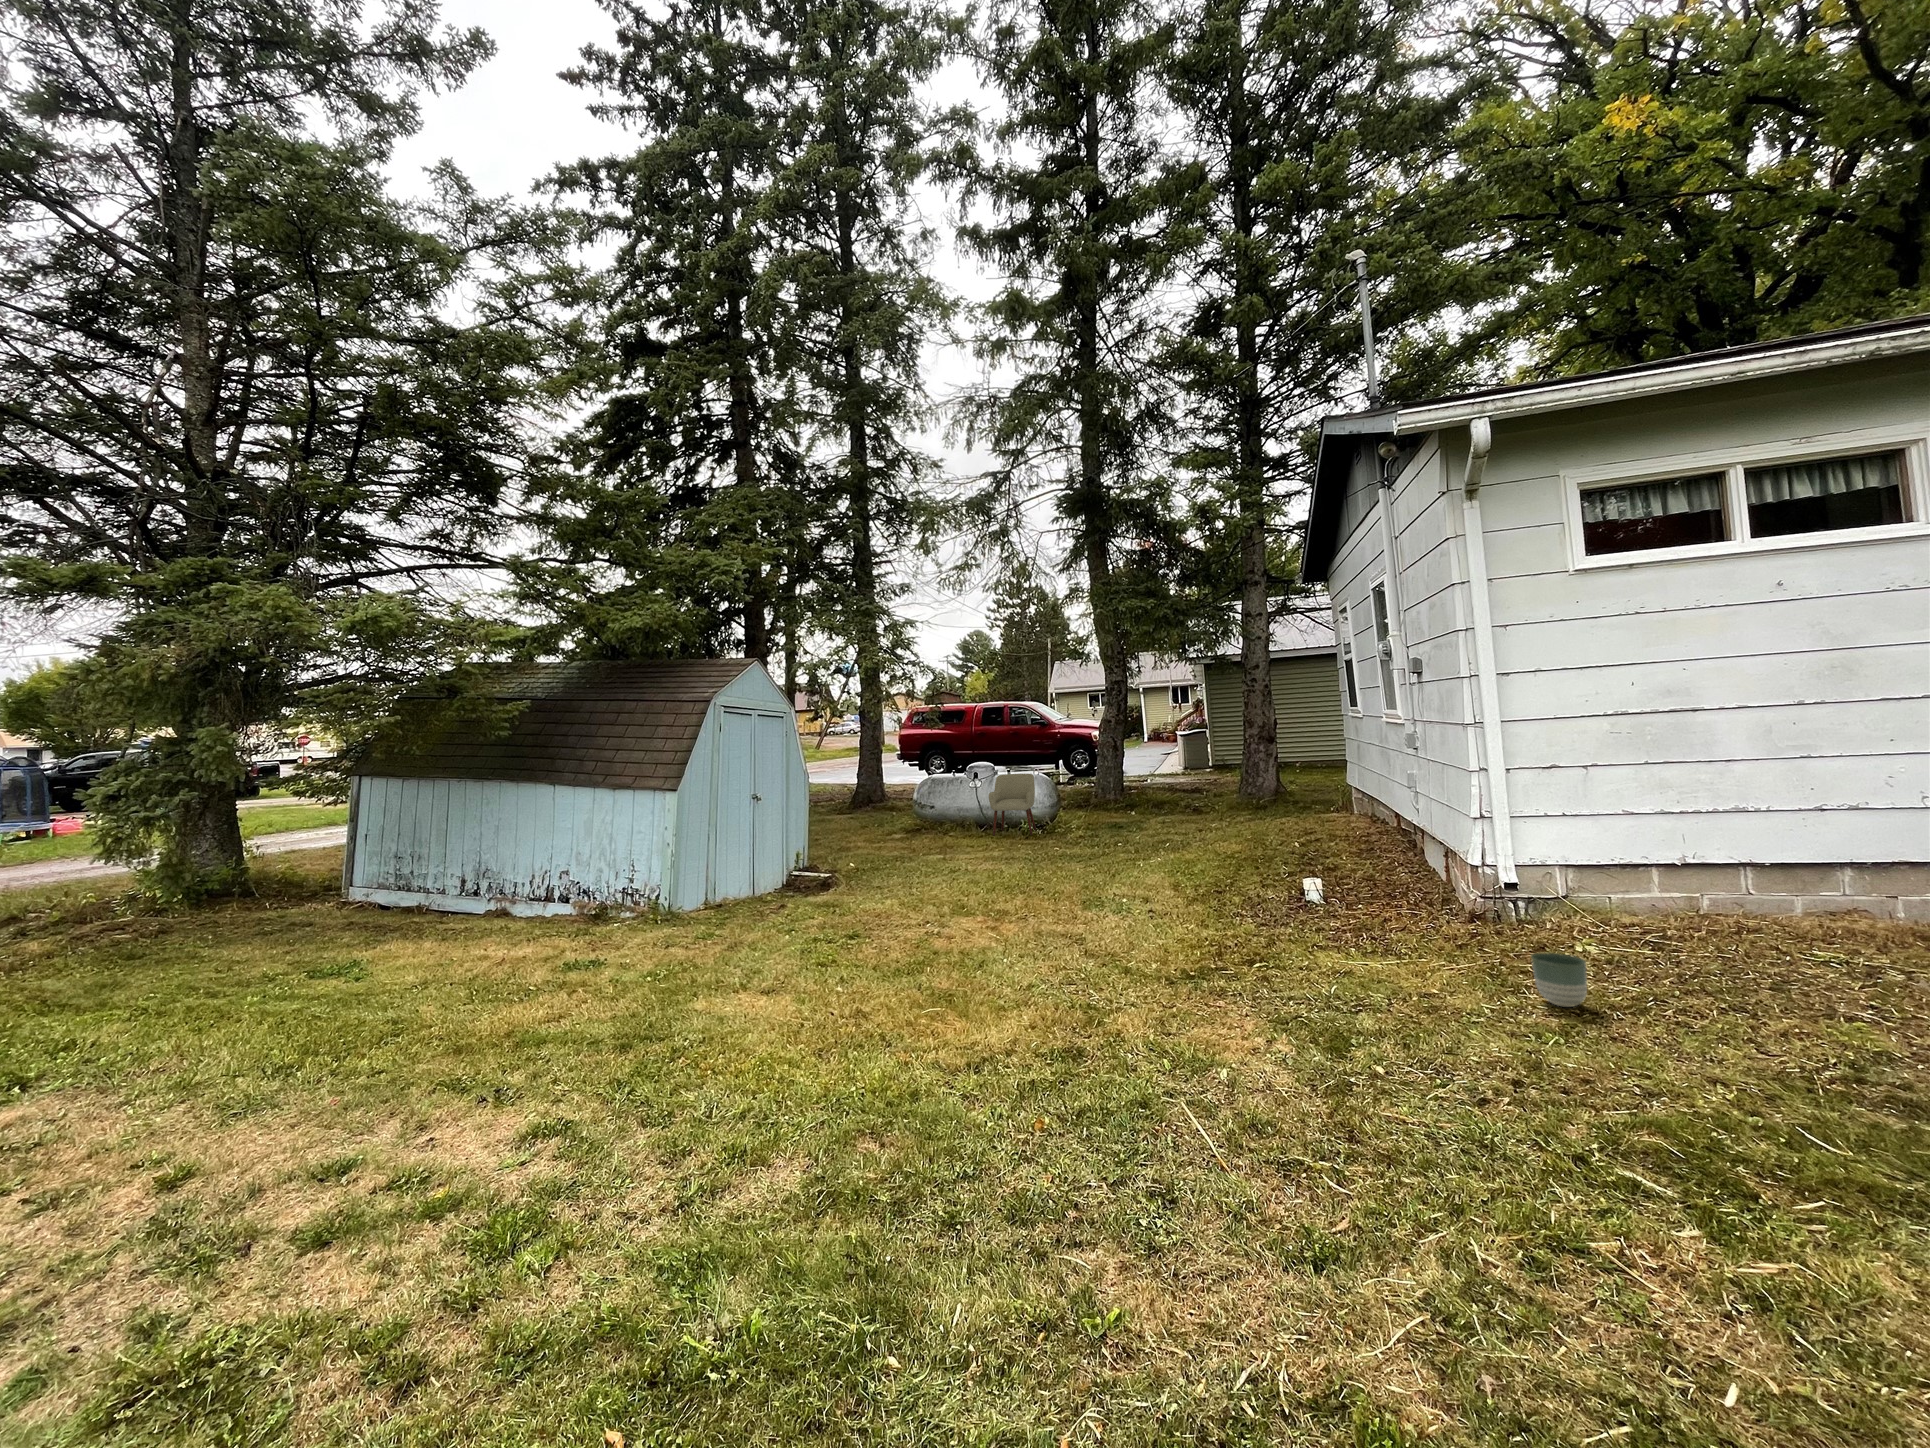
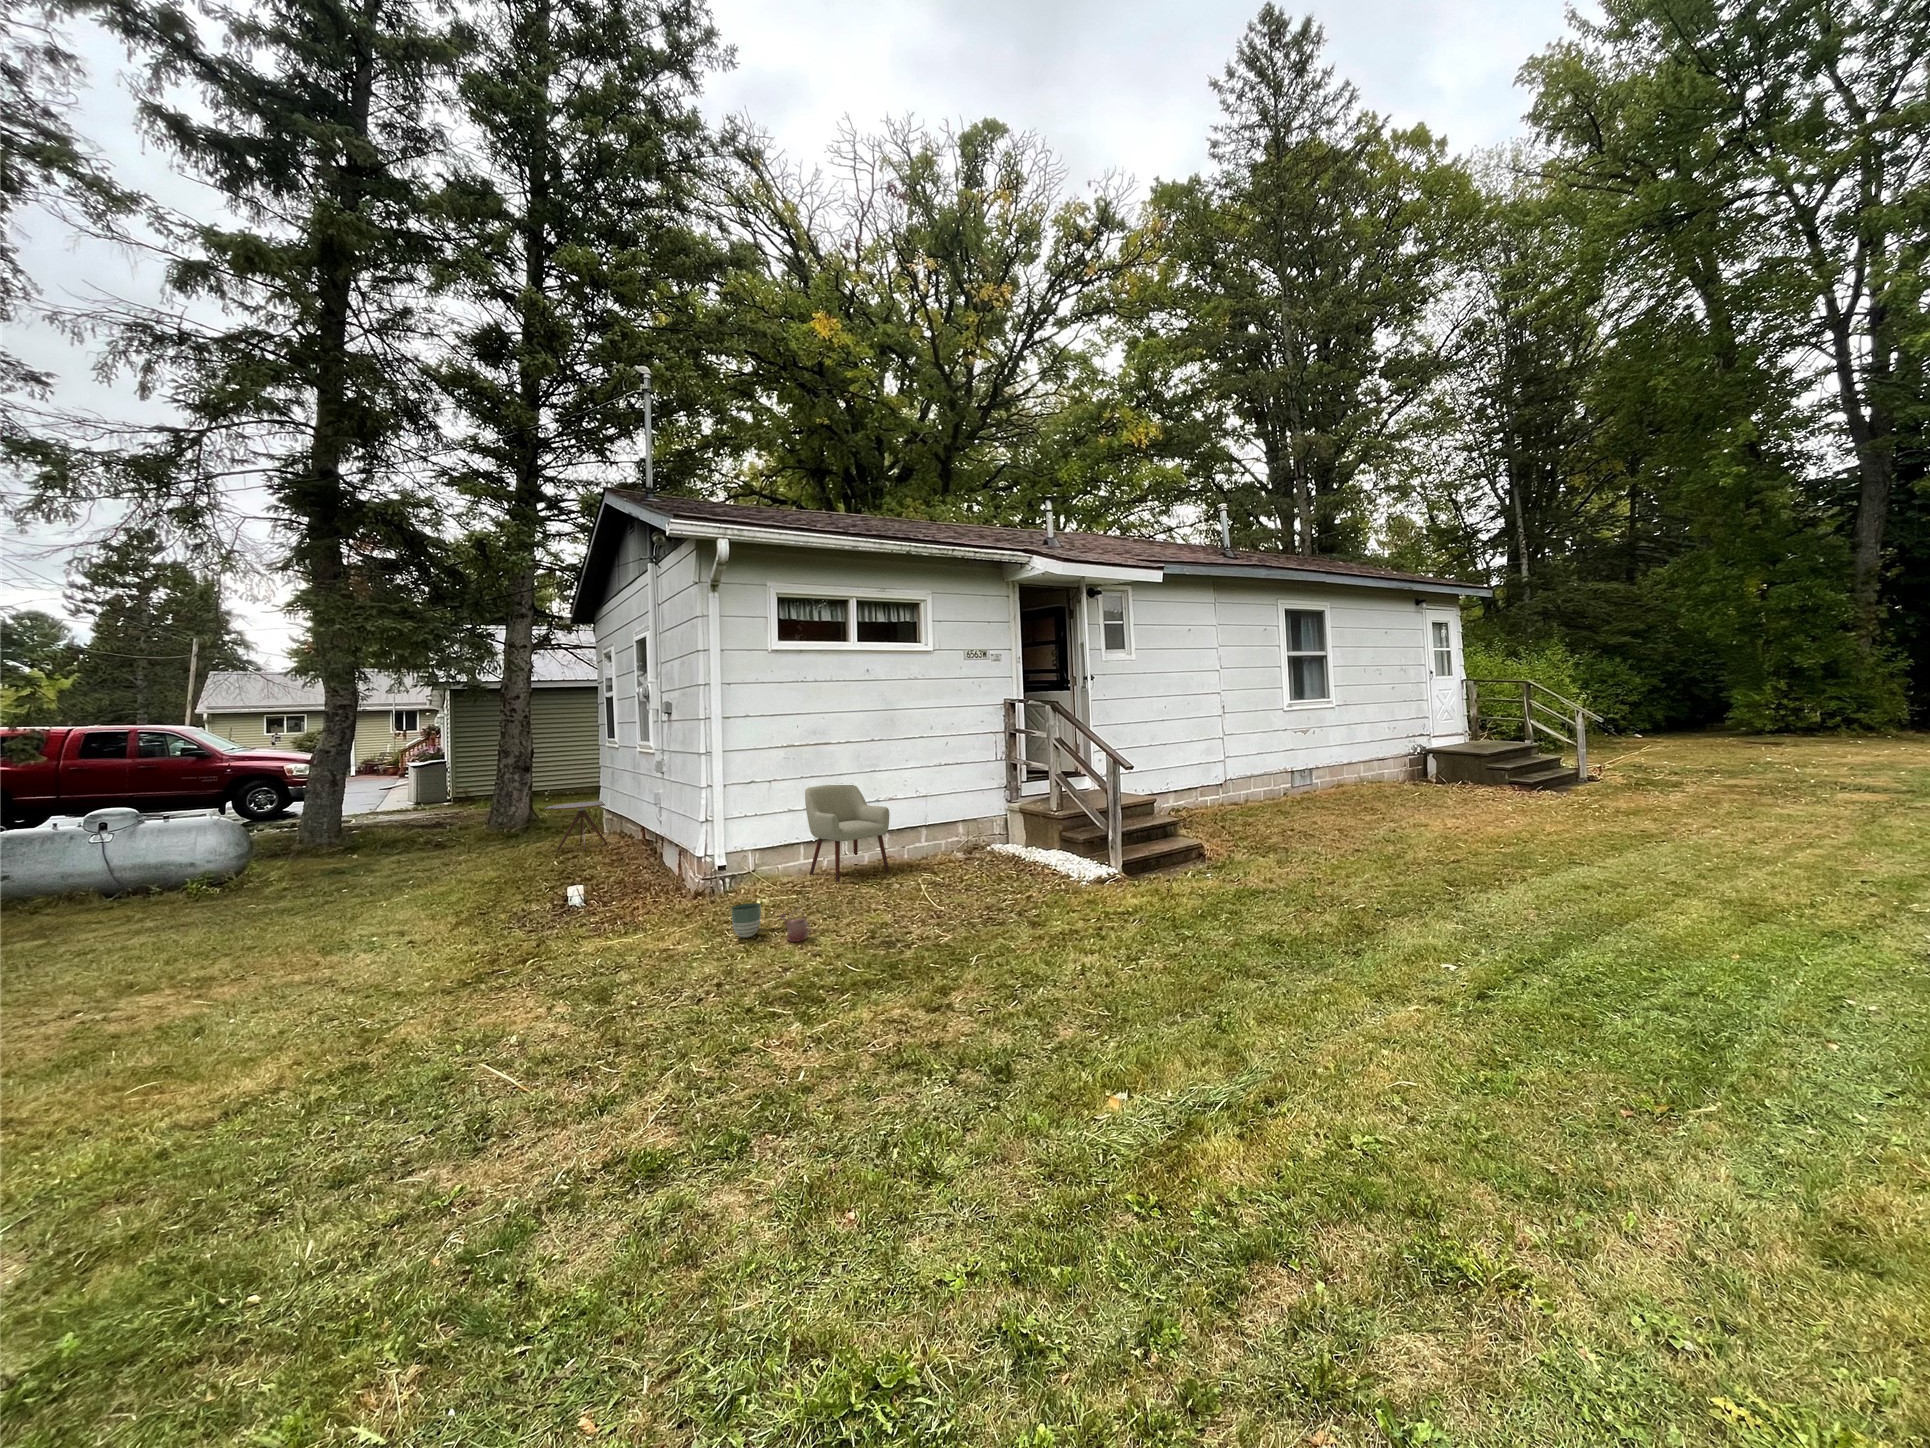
chair: present [989,774,1036,836] -> present [805,783,889,882]
round table: none [1286,774,1363,826] -> present [545,801,608,850]
watering can: none [1625,987,1699,1046] -> present [779,913,810,942]

